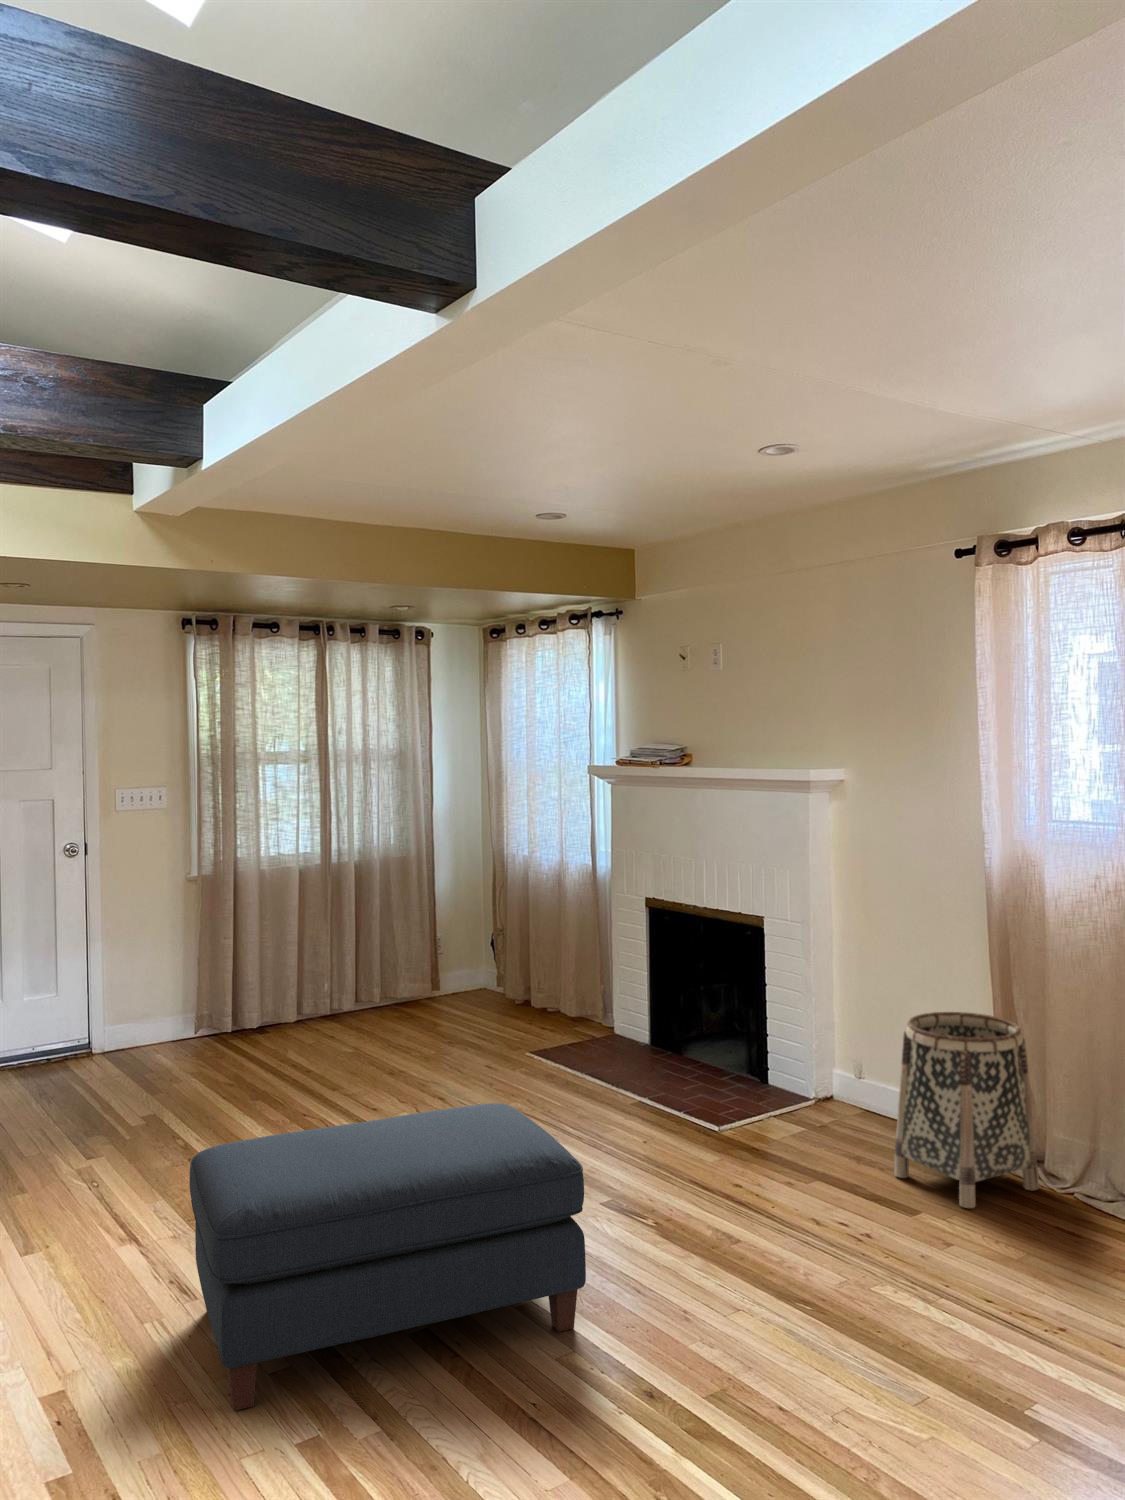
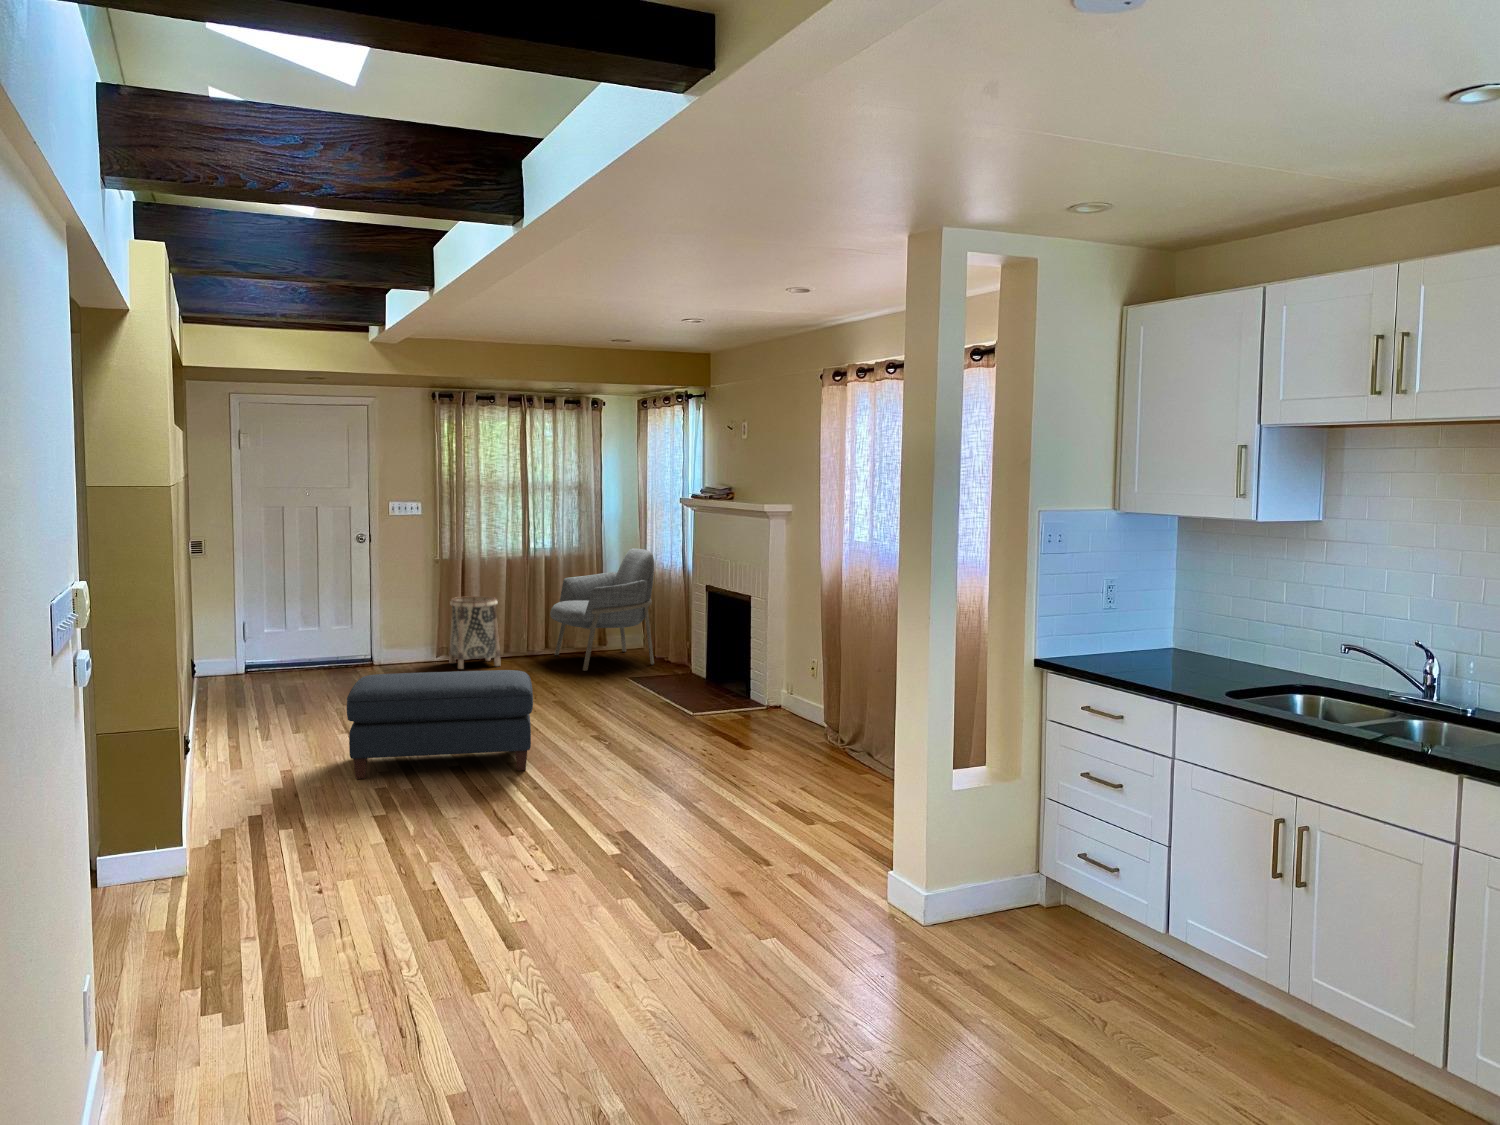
armchair: none [371,845,538,1043] -> present [550,548,654,671]
basket: present [894,1012,1039,1208] -> present [449,596,500,669]

